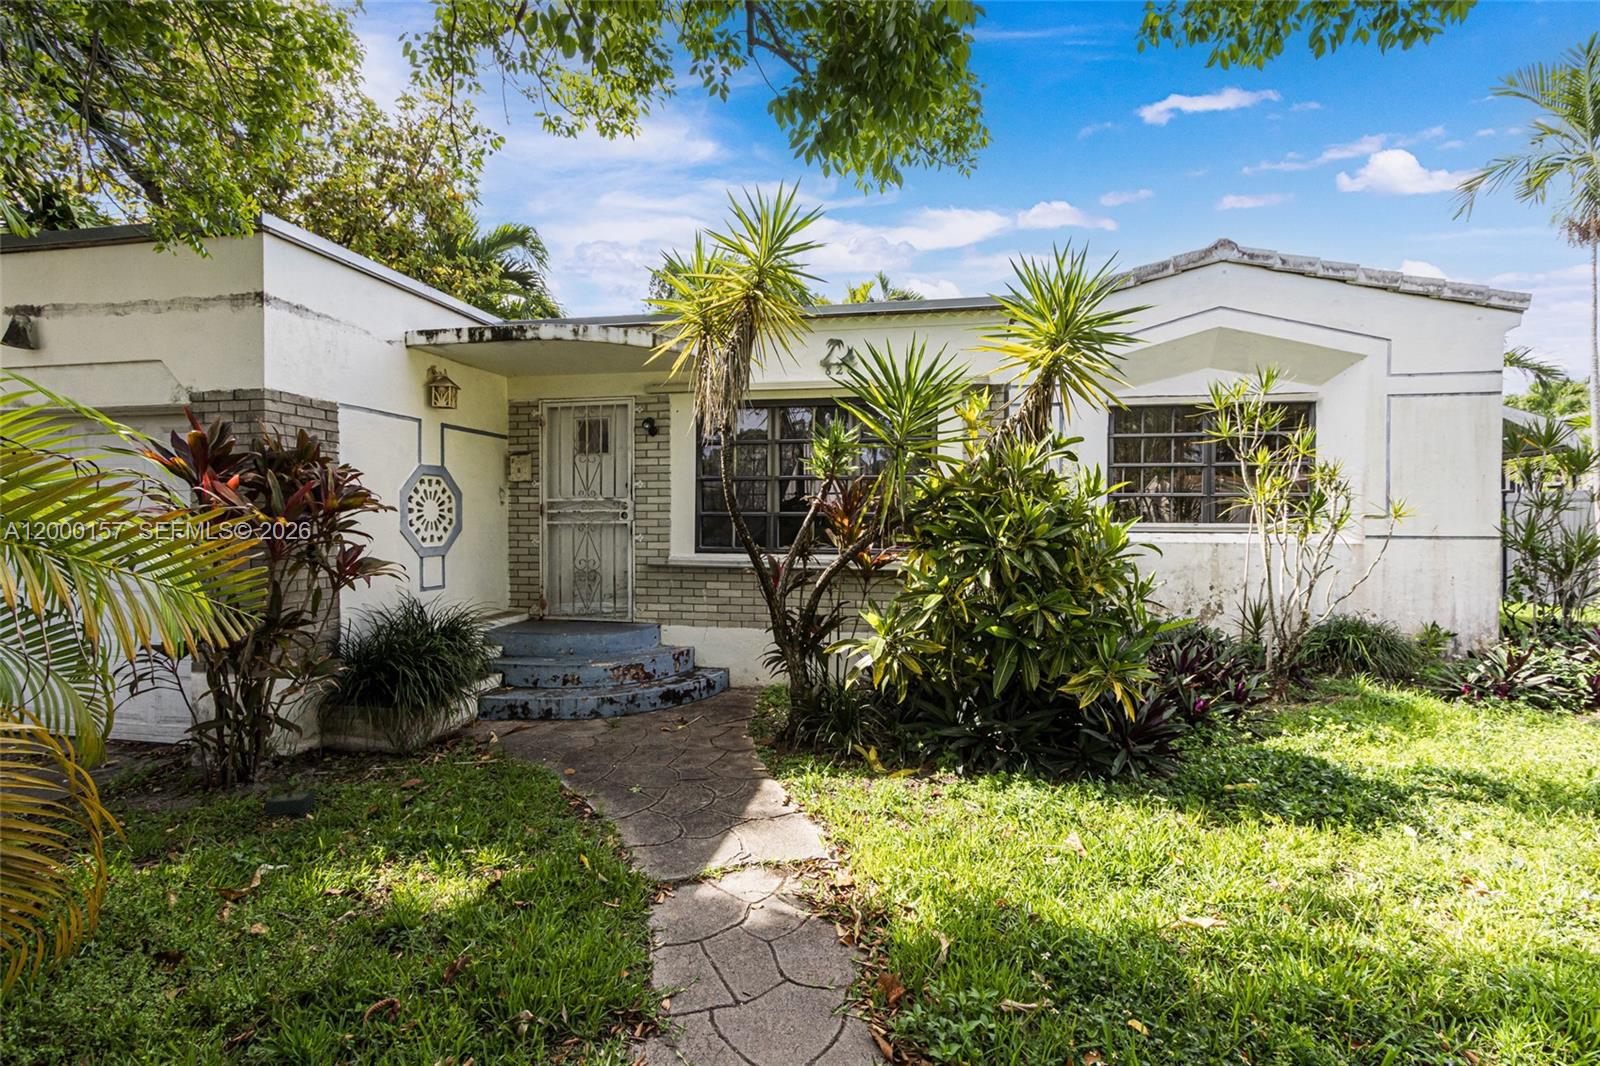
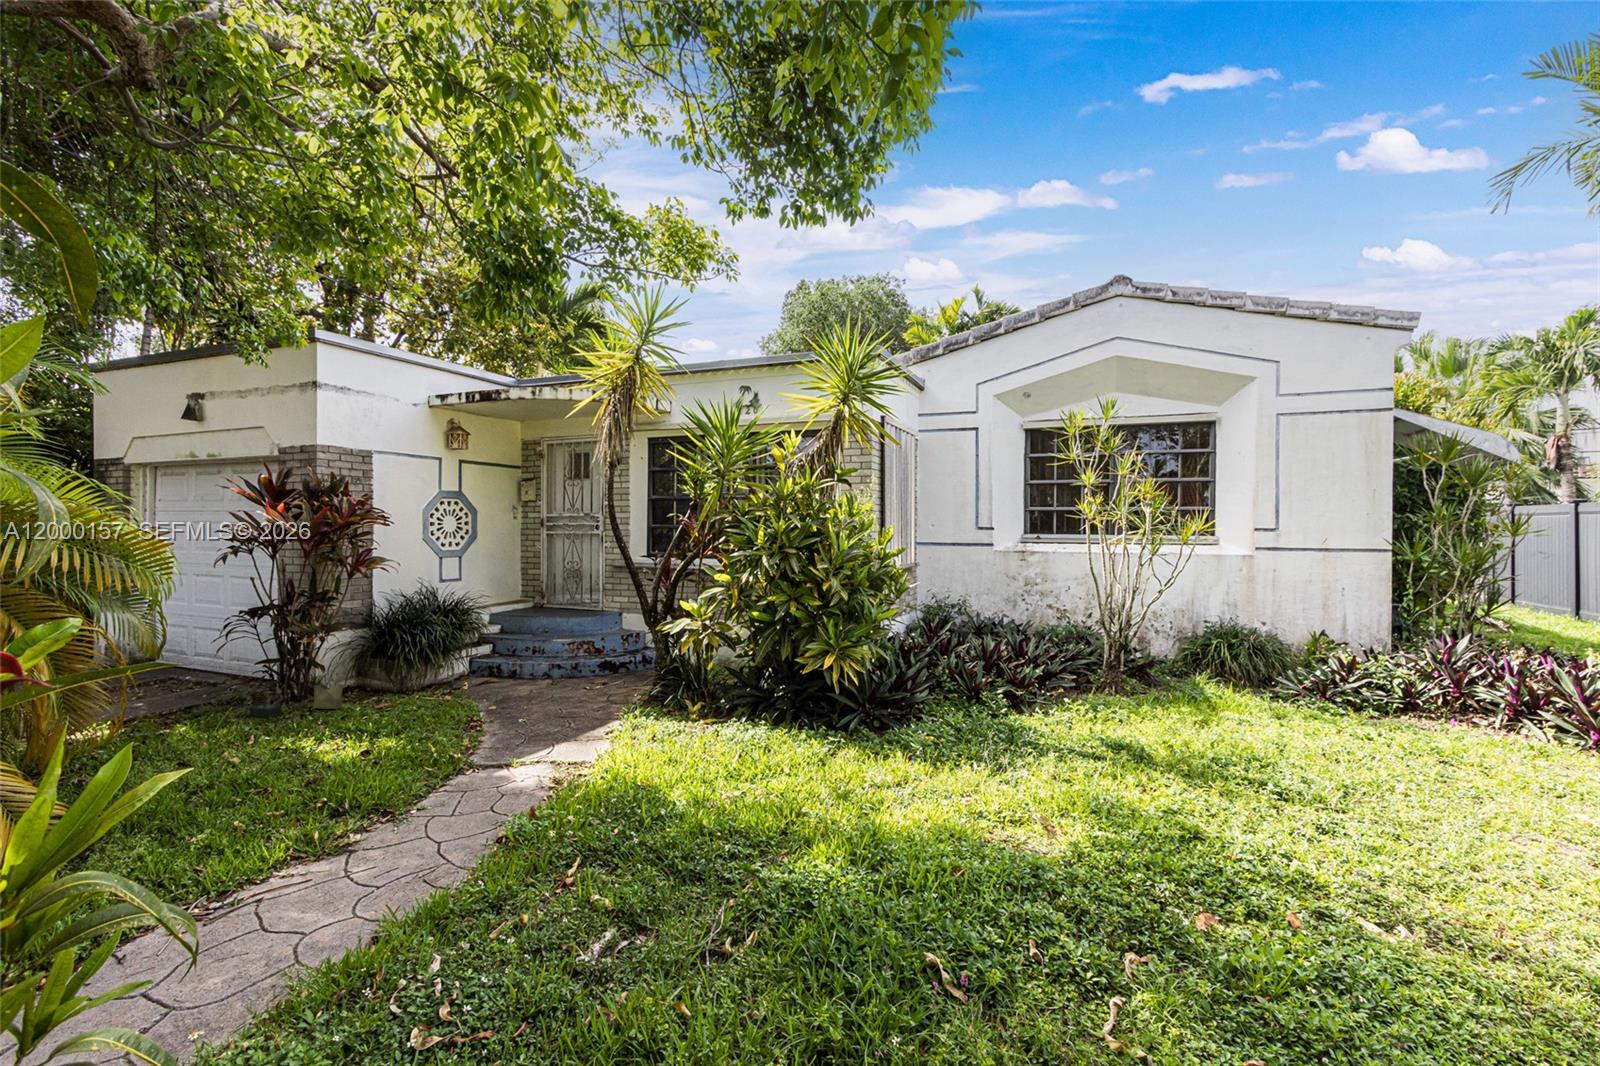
woven basket: none [350,728,397,787] -> present [313,673,344,709]

